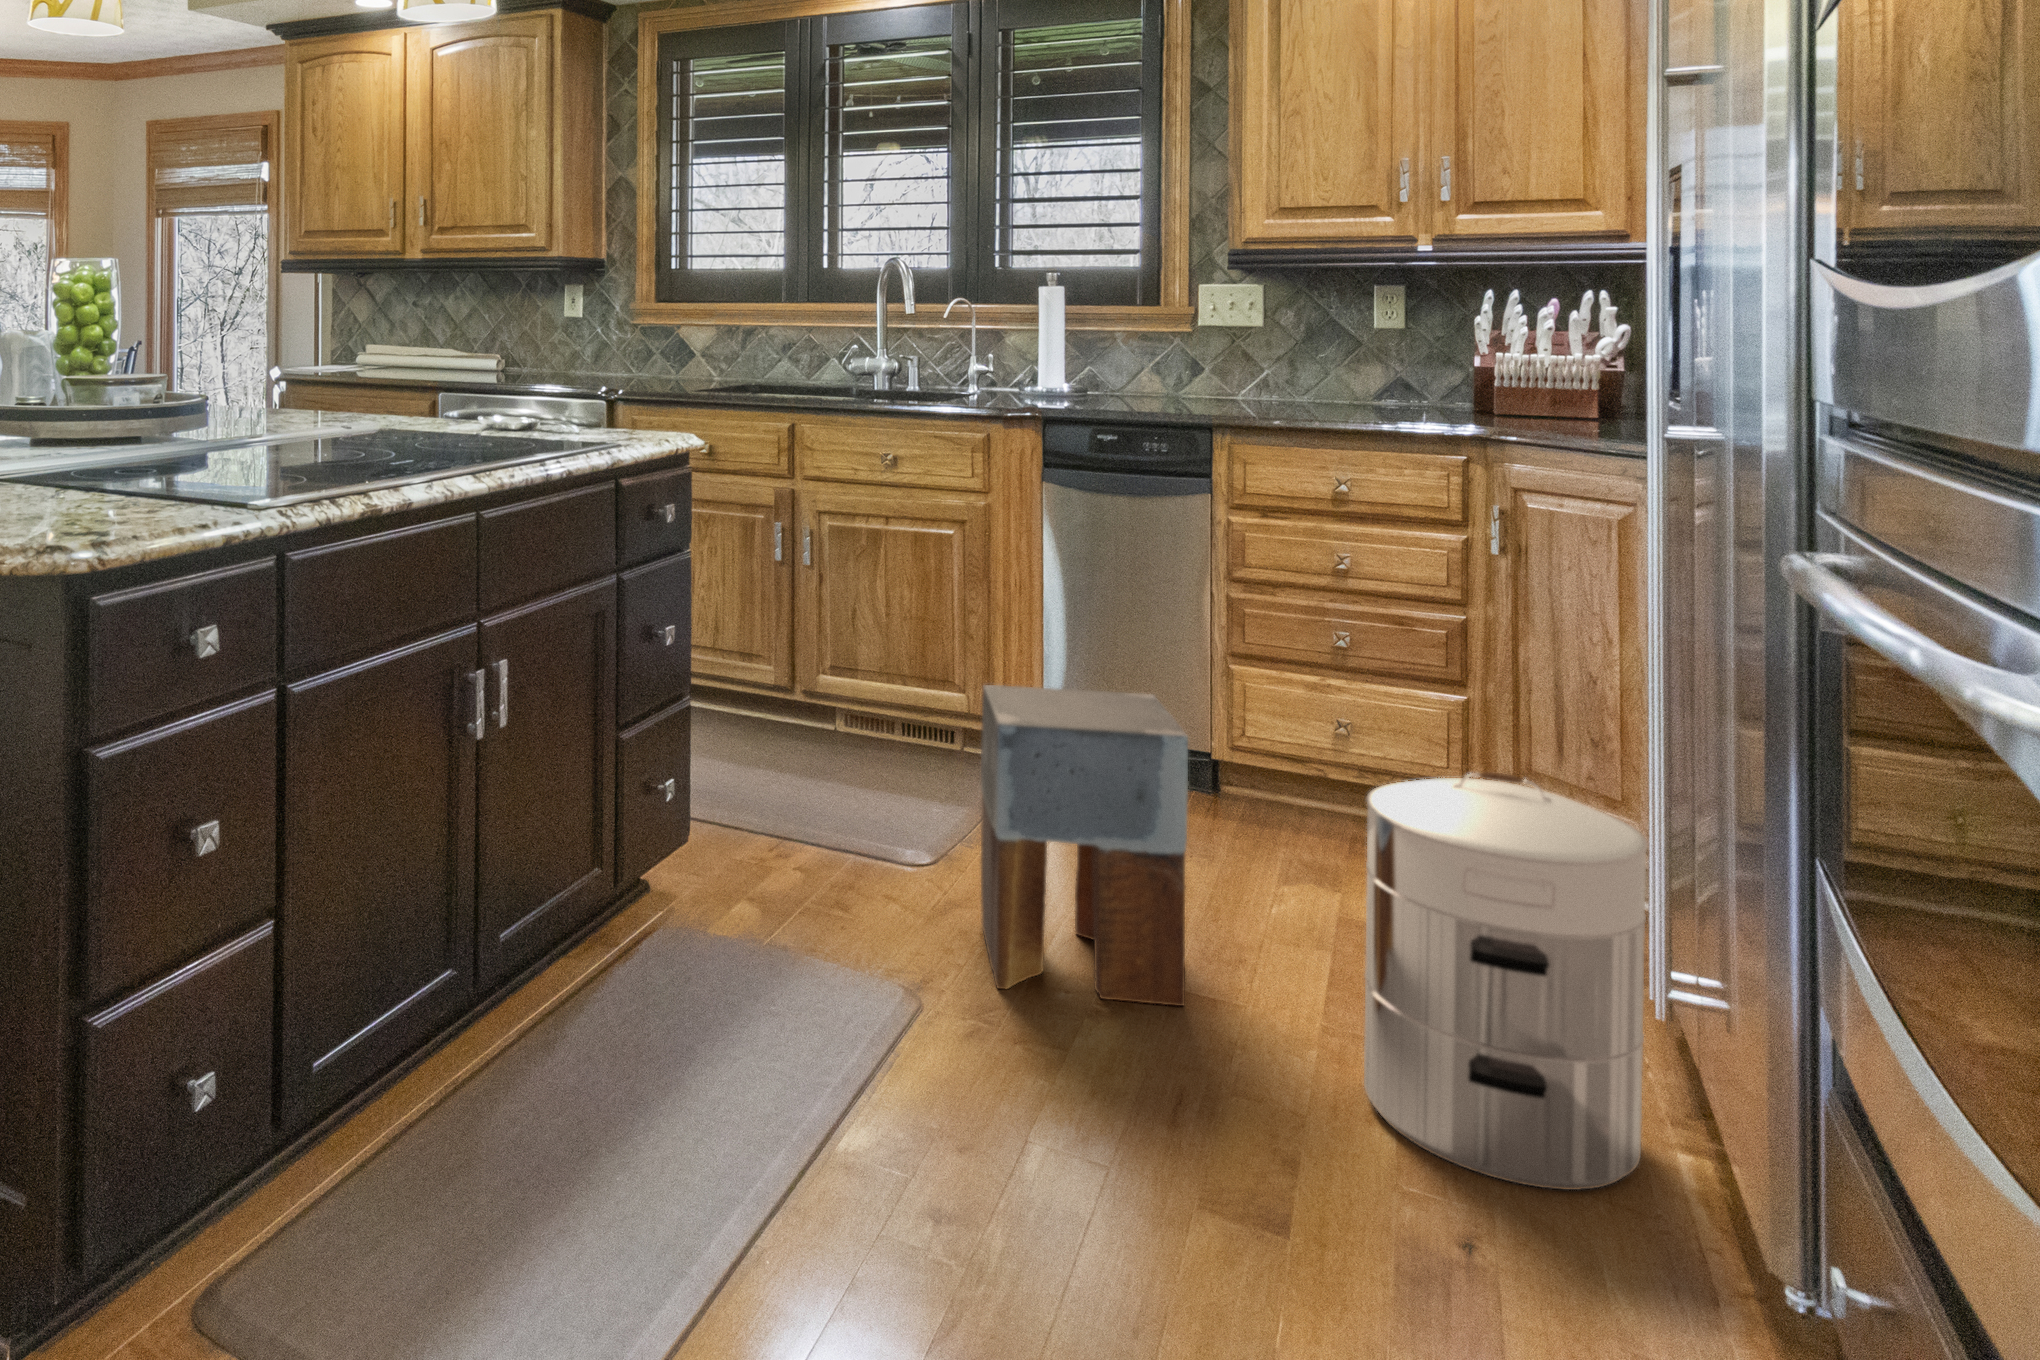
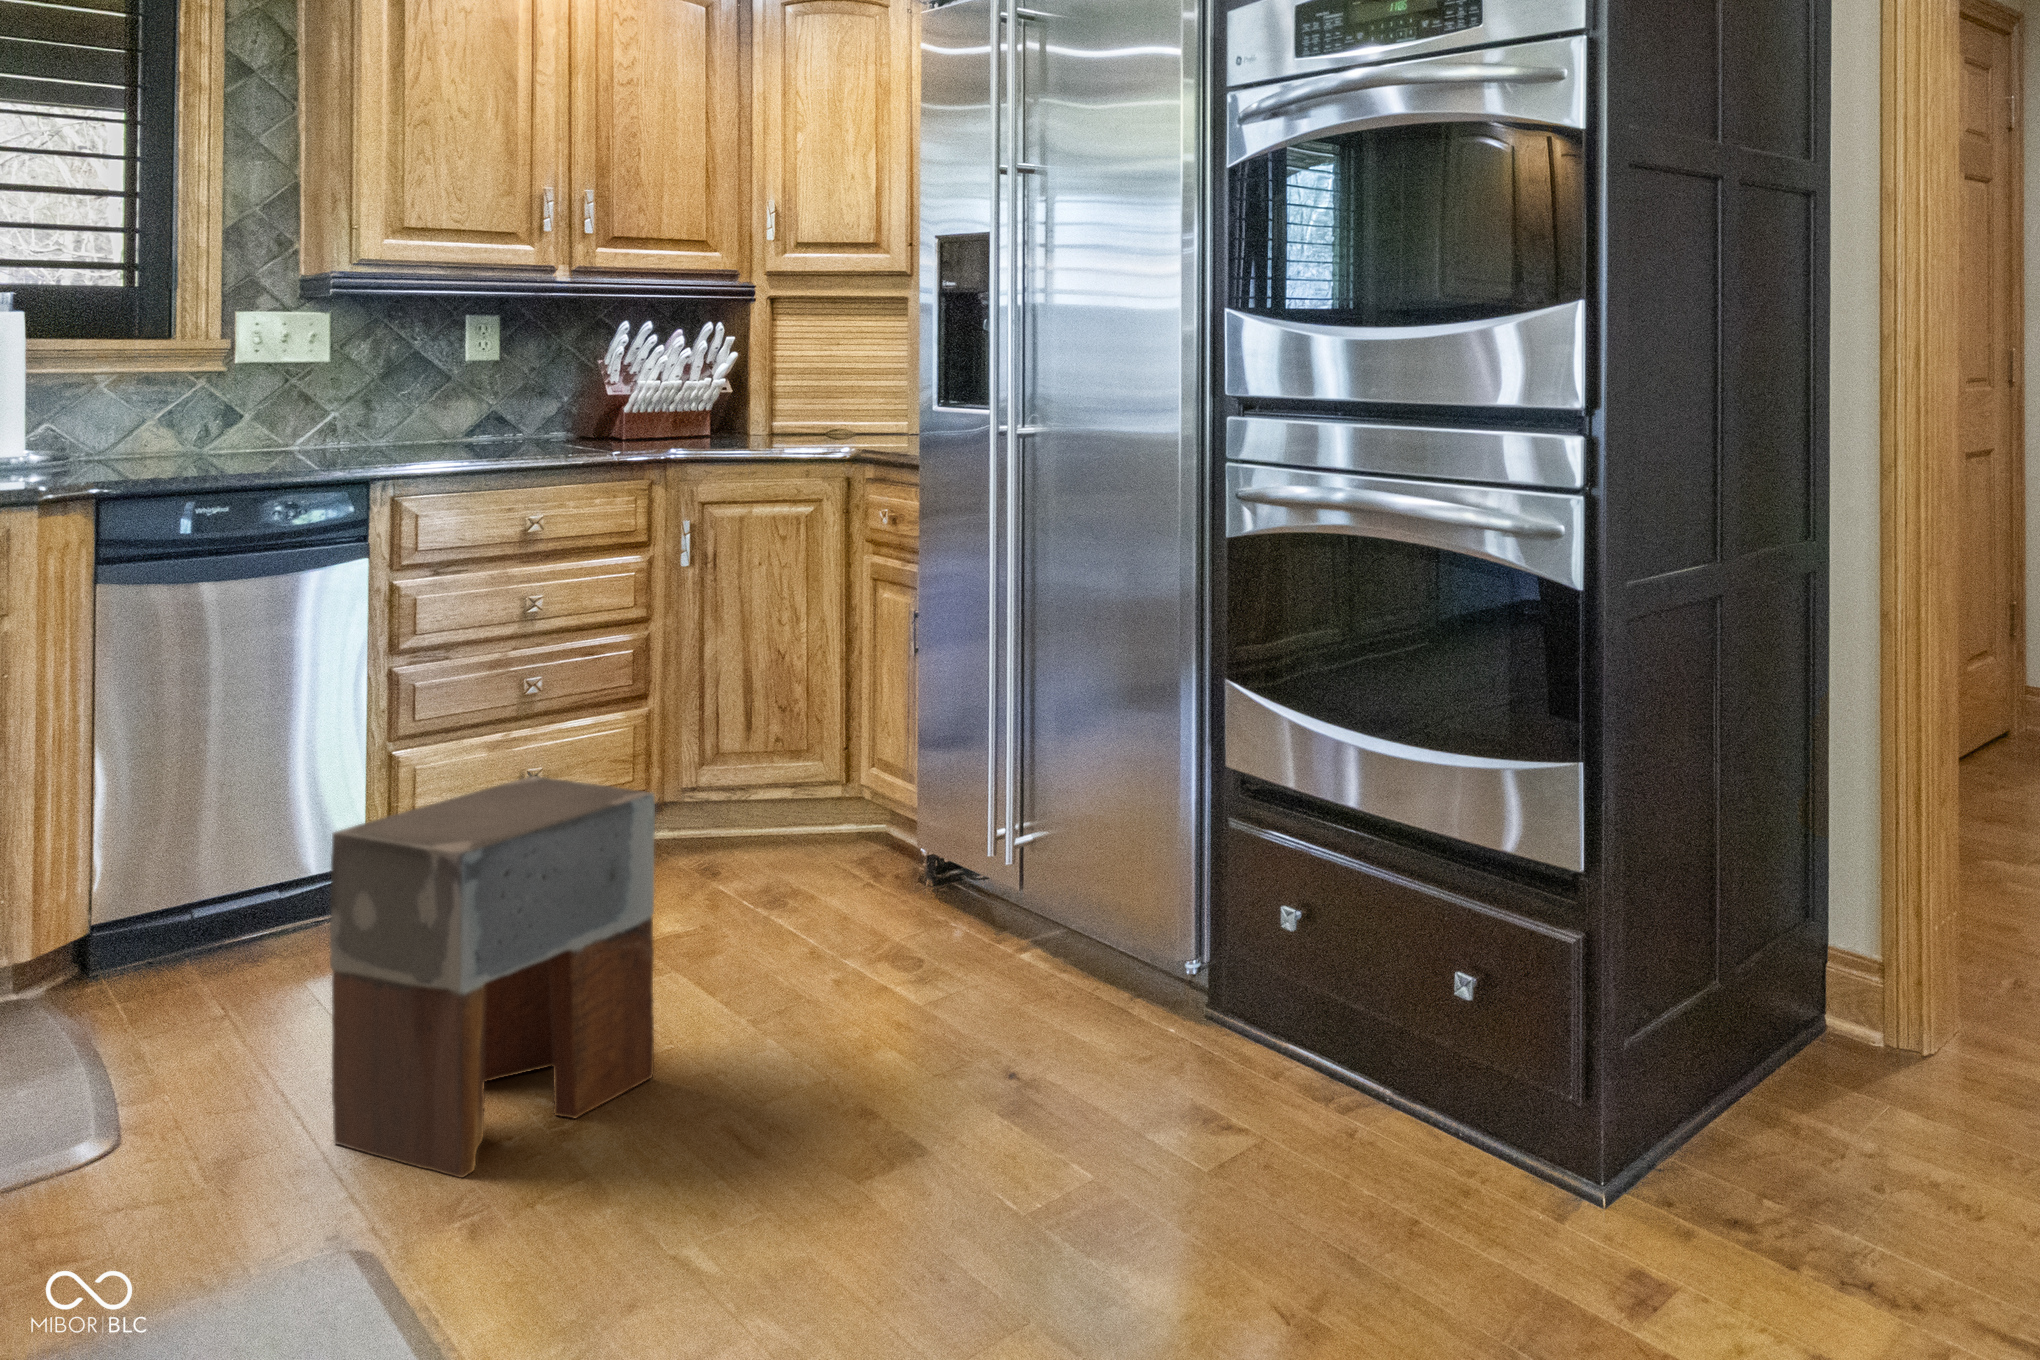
waste bin: present [1364,772,1648,1190] -> none [851,721,1054,1052]

